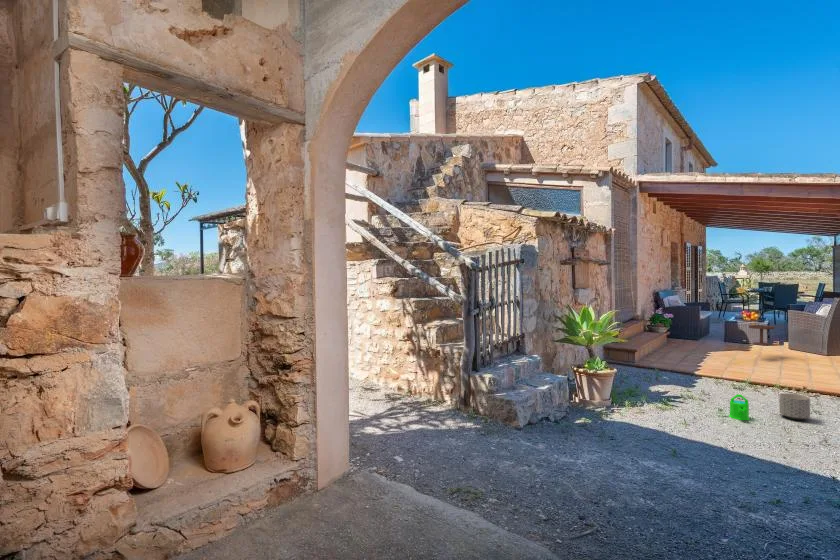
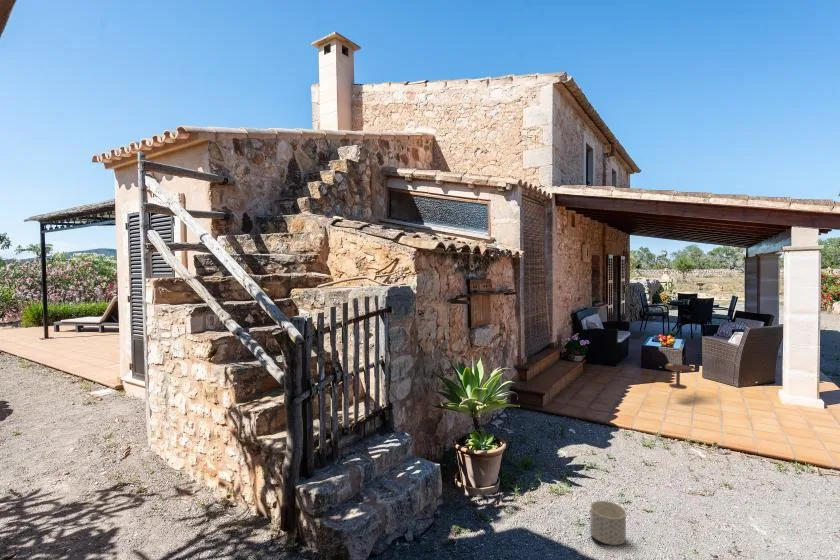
planter: present [779,393,810,420] -> present [590,501,626,545]
watering can: present [729,394,750,420] -> none [638,486,664,522]

